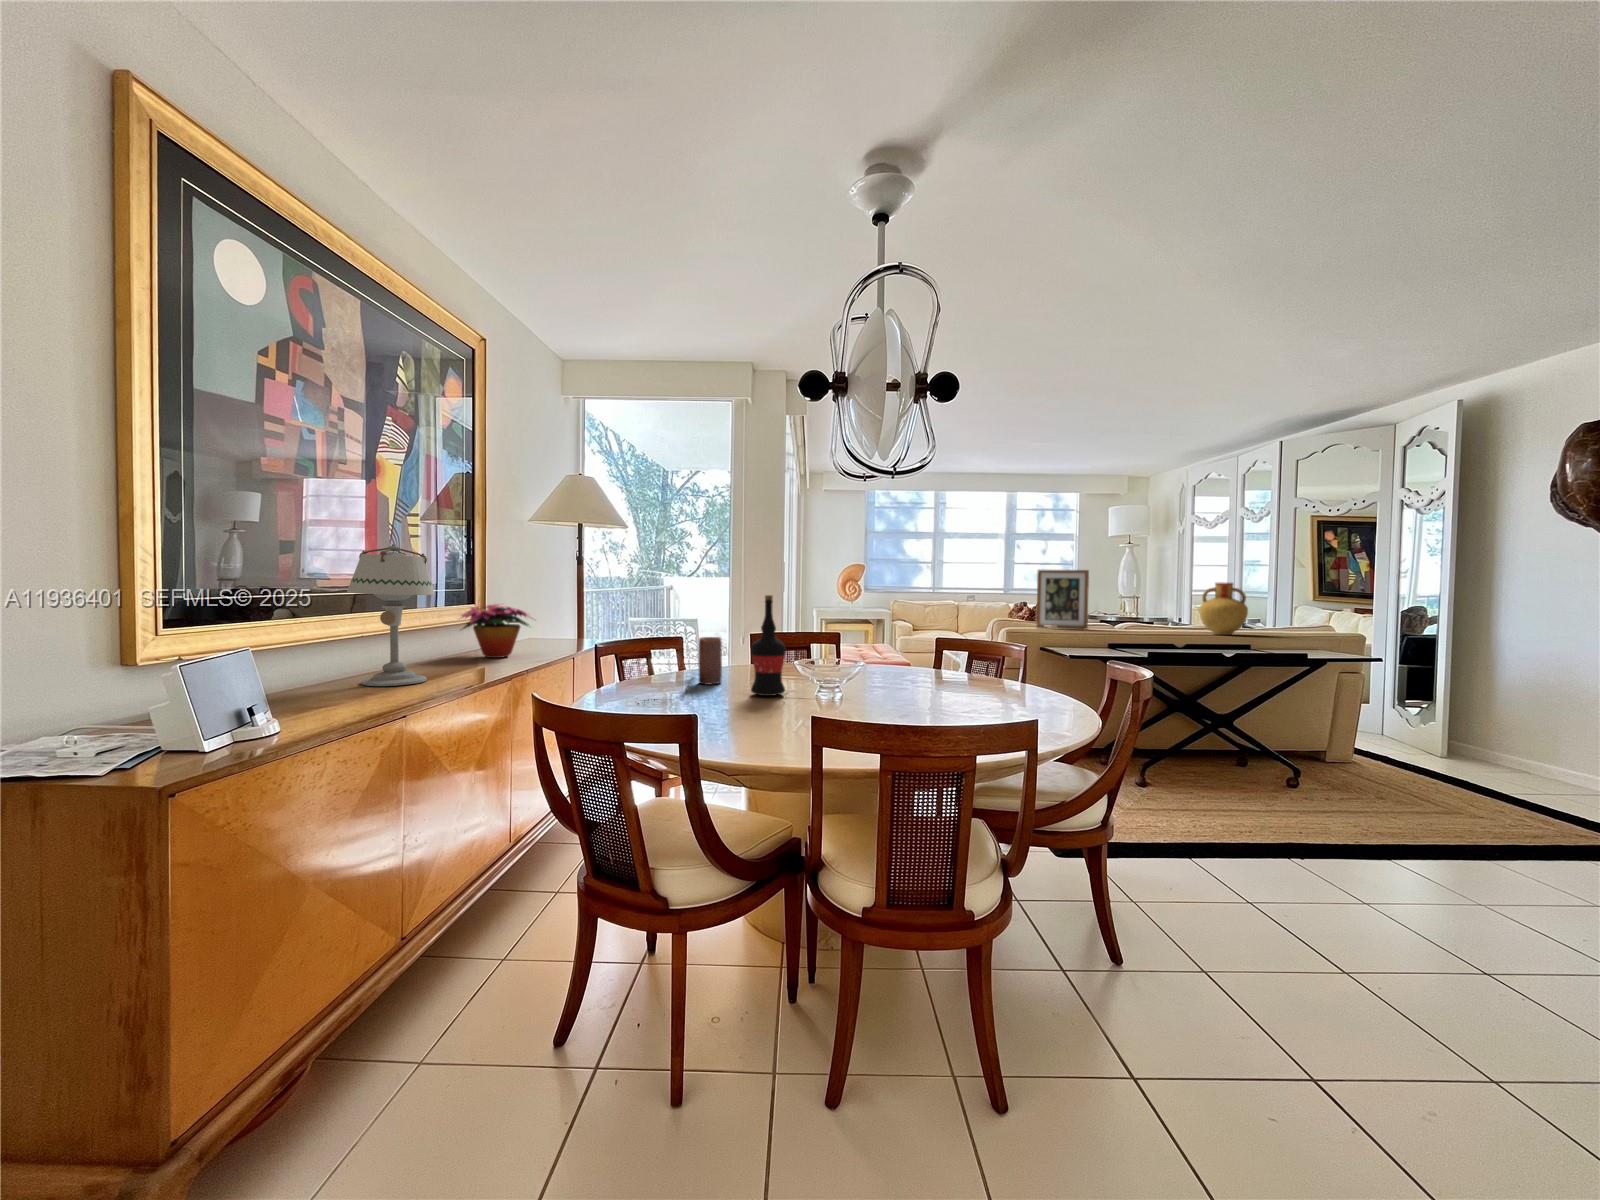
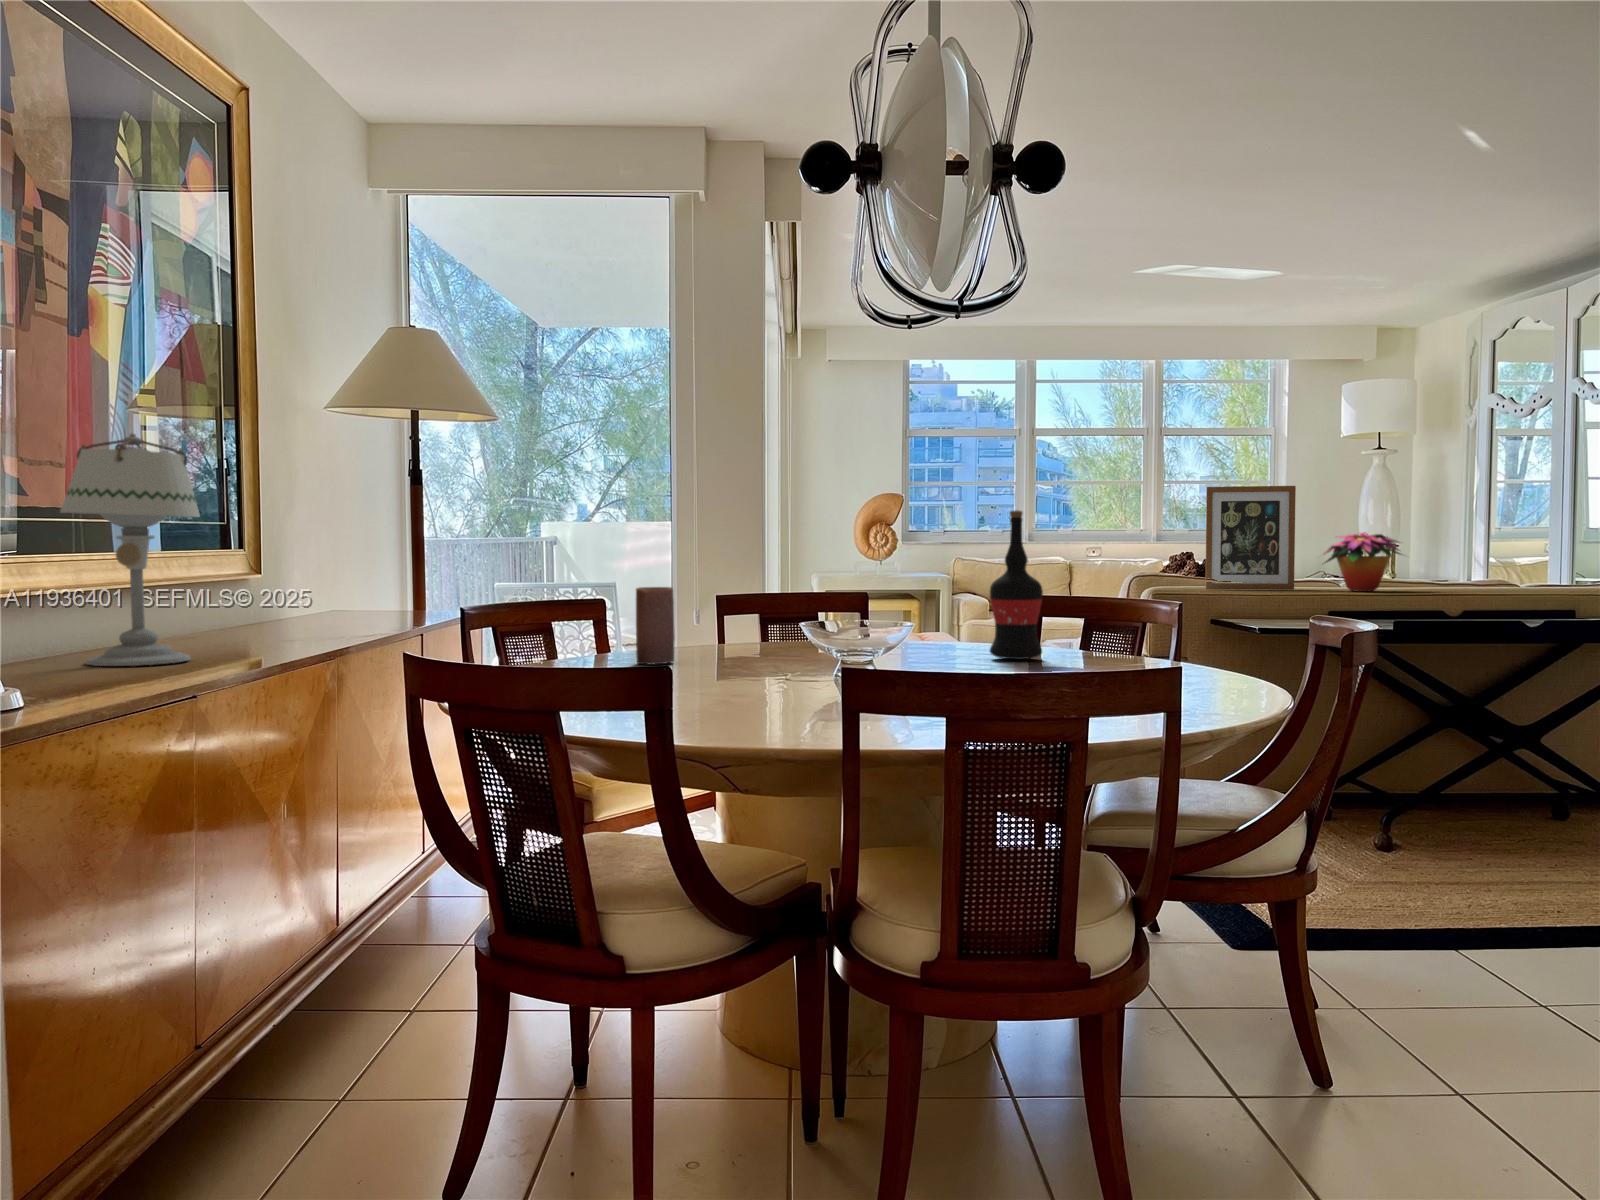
vase: present [1199,582,1248,635] -> none [1485,501,1567,592]
wine bottle: present [751,595,786,696] -> present [990,510,1043,659]
flower arrangement: present [460,604,531,658] -> present [1323,532,1401,592]

